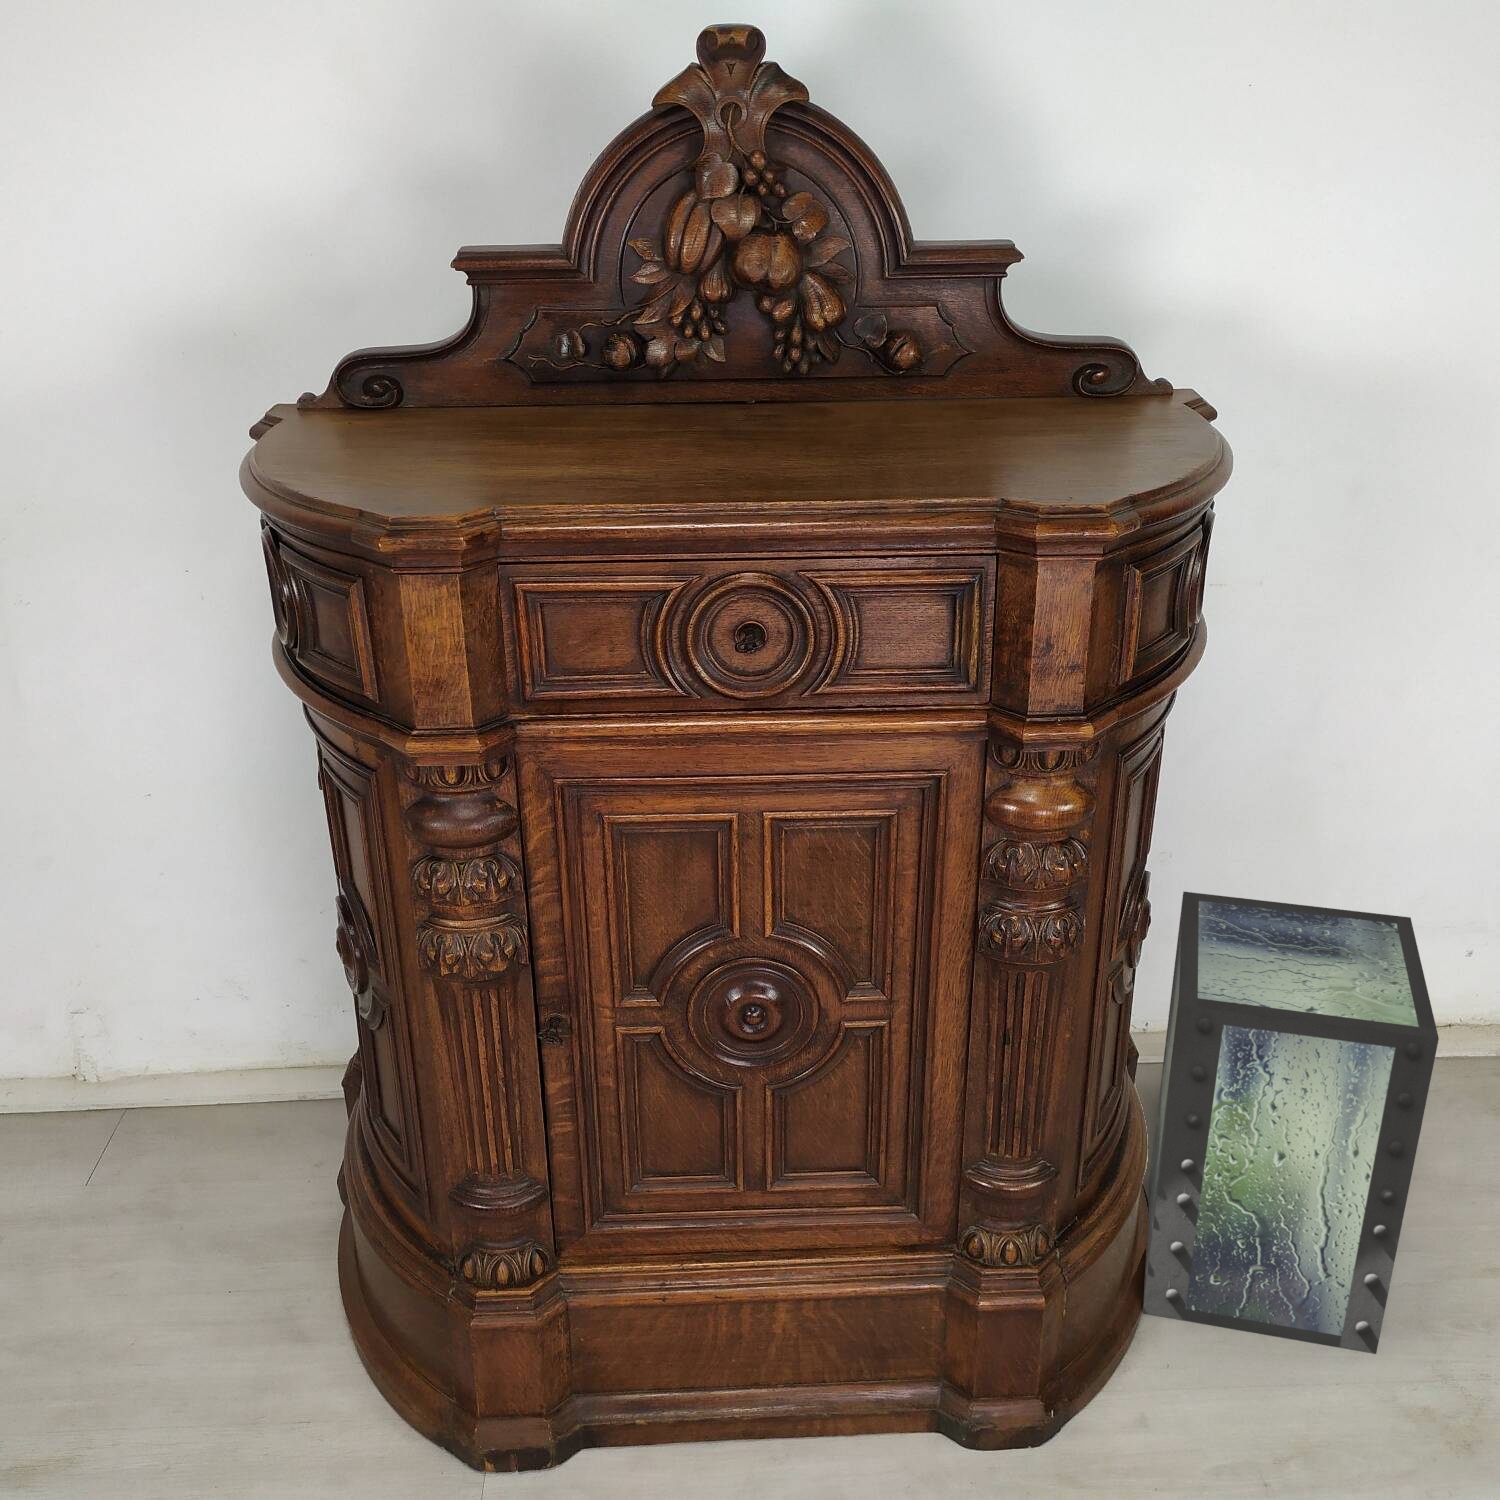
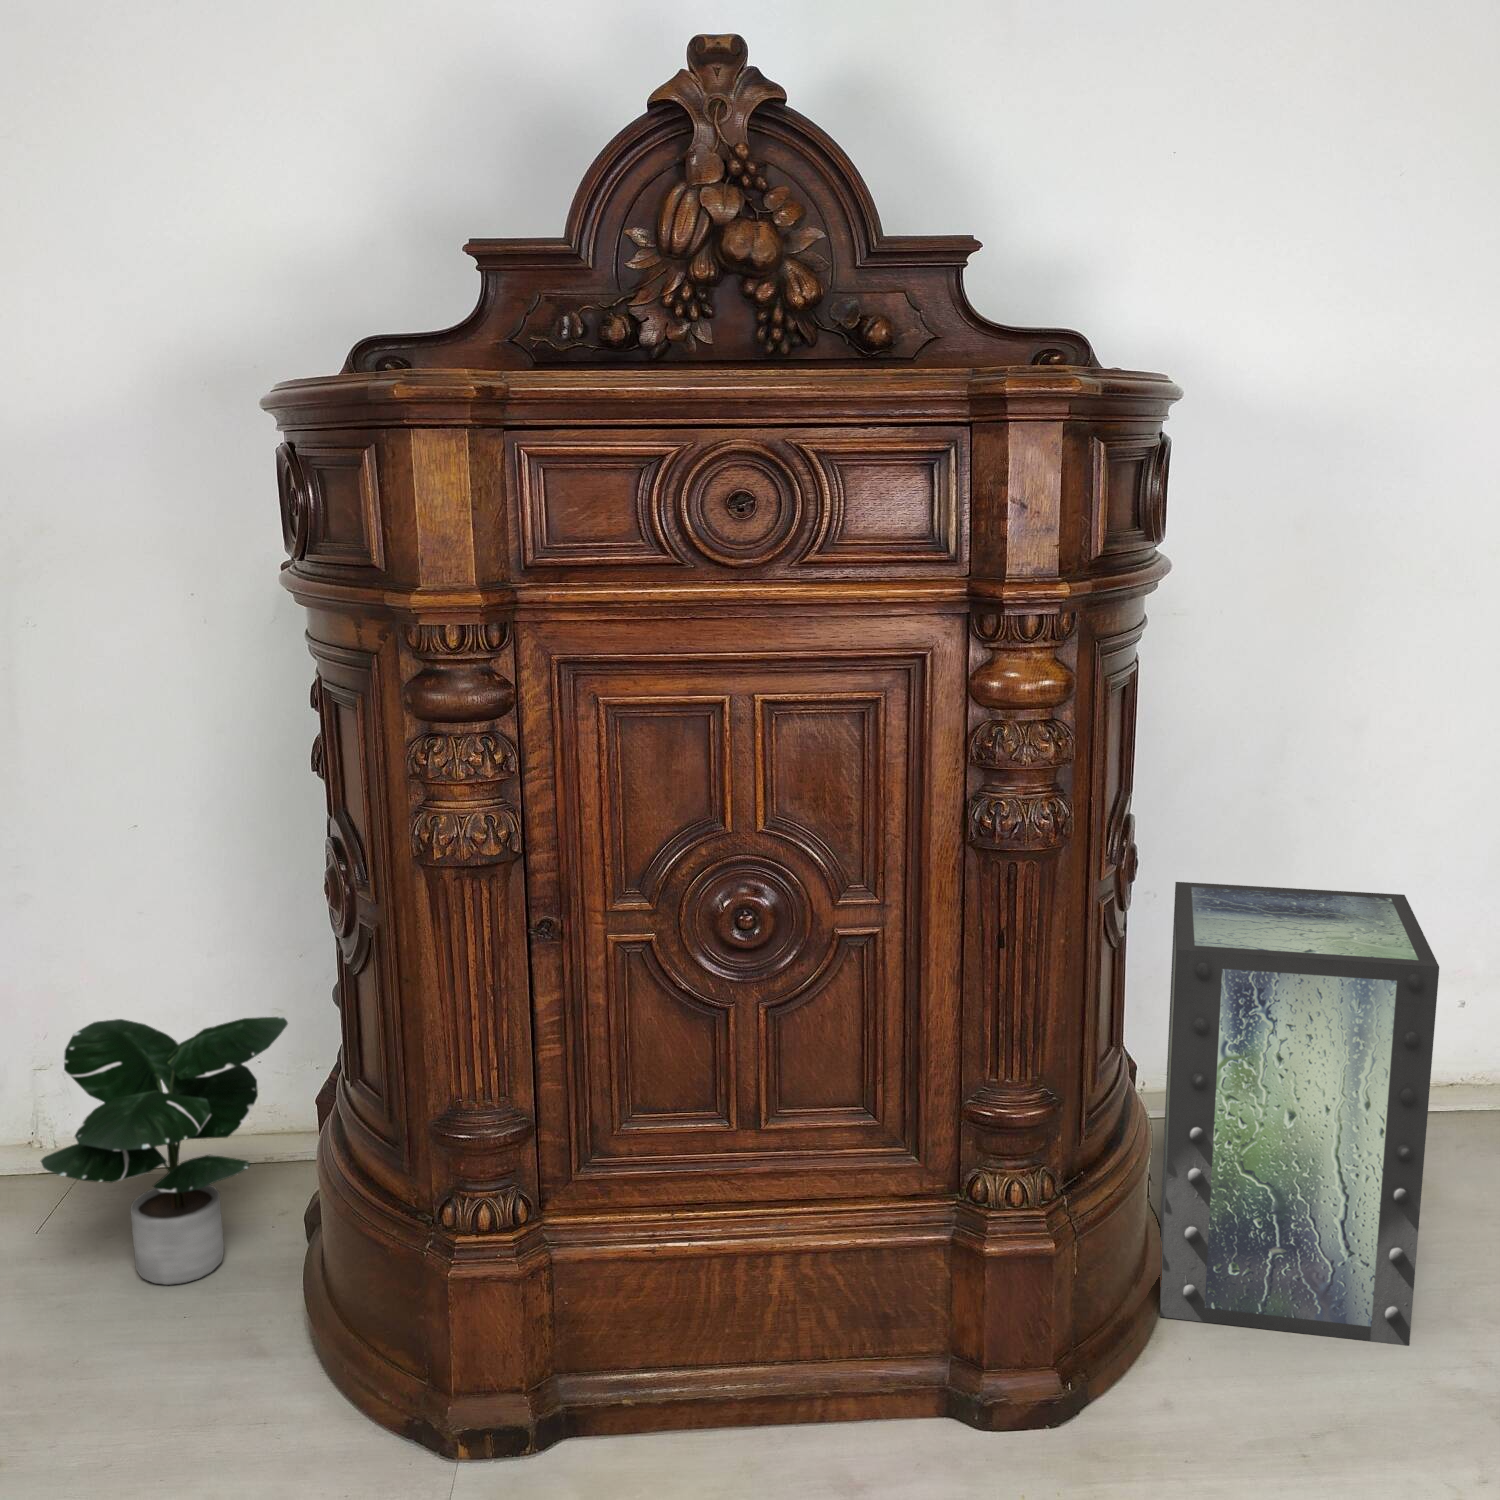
potted plant: none [86,1001,316,1252] -> present [41,1017,288,1285]

